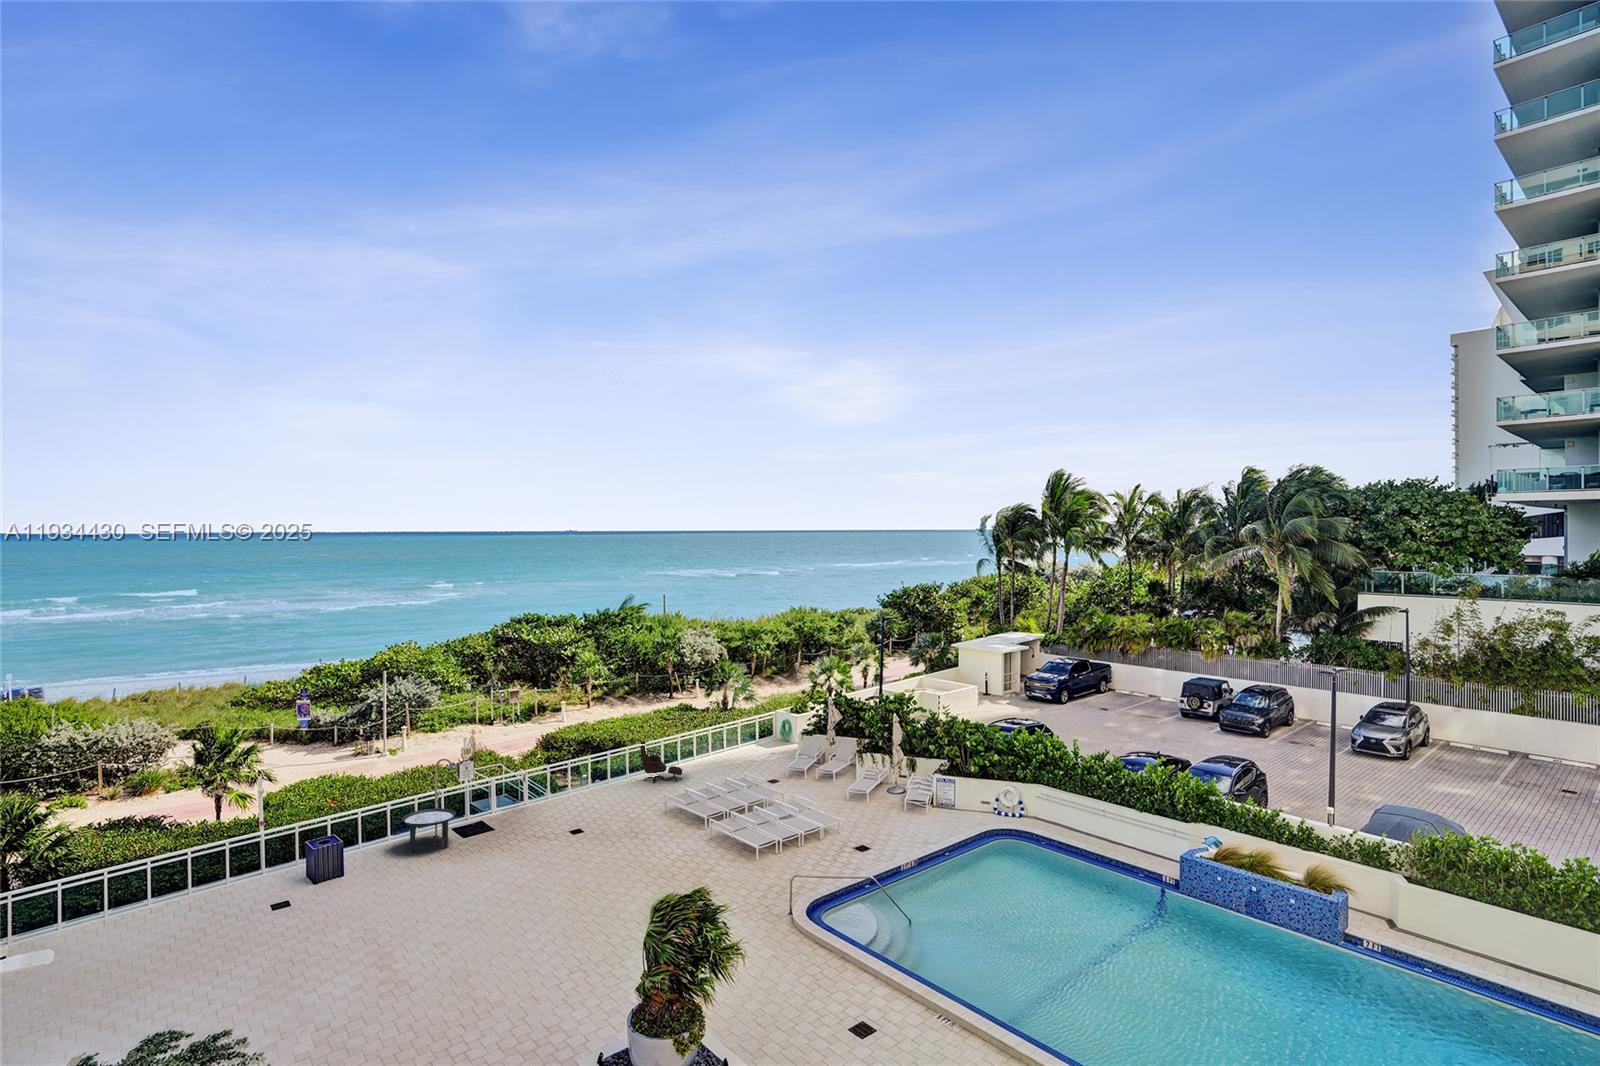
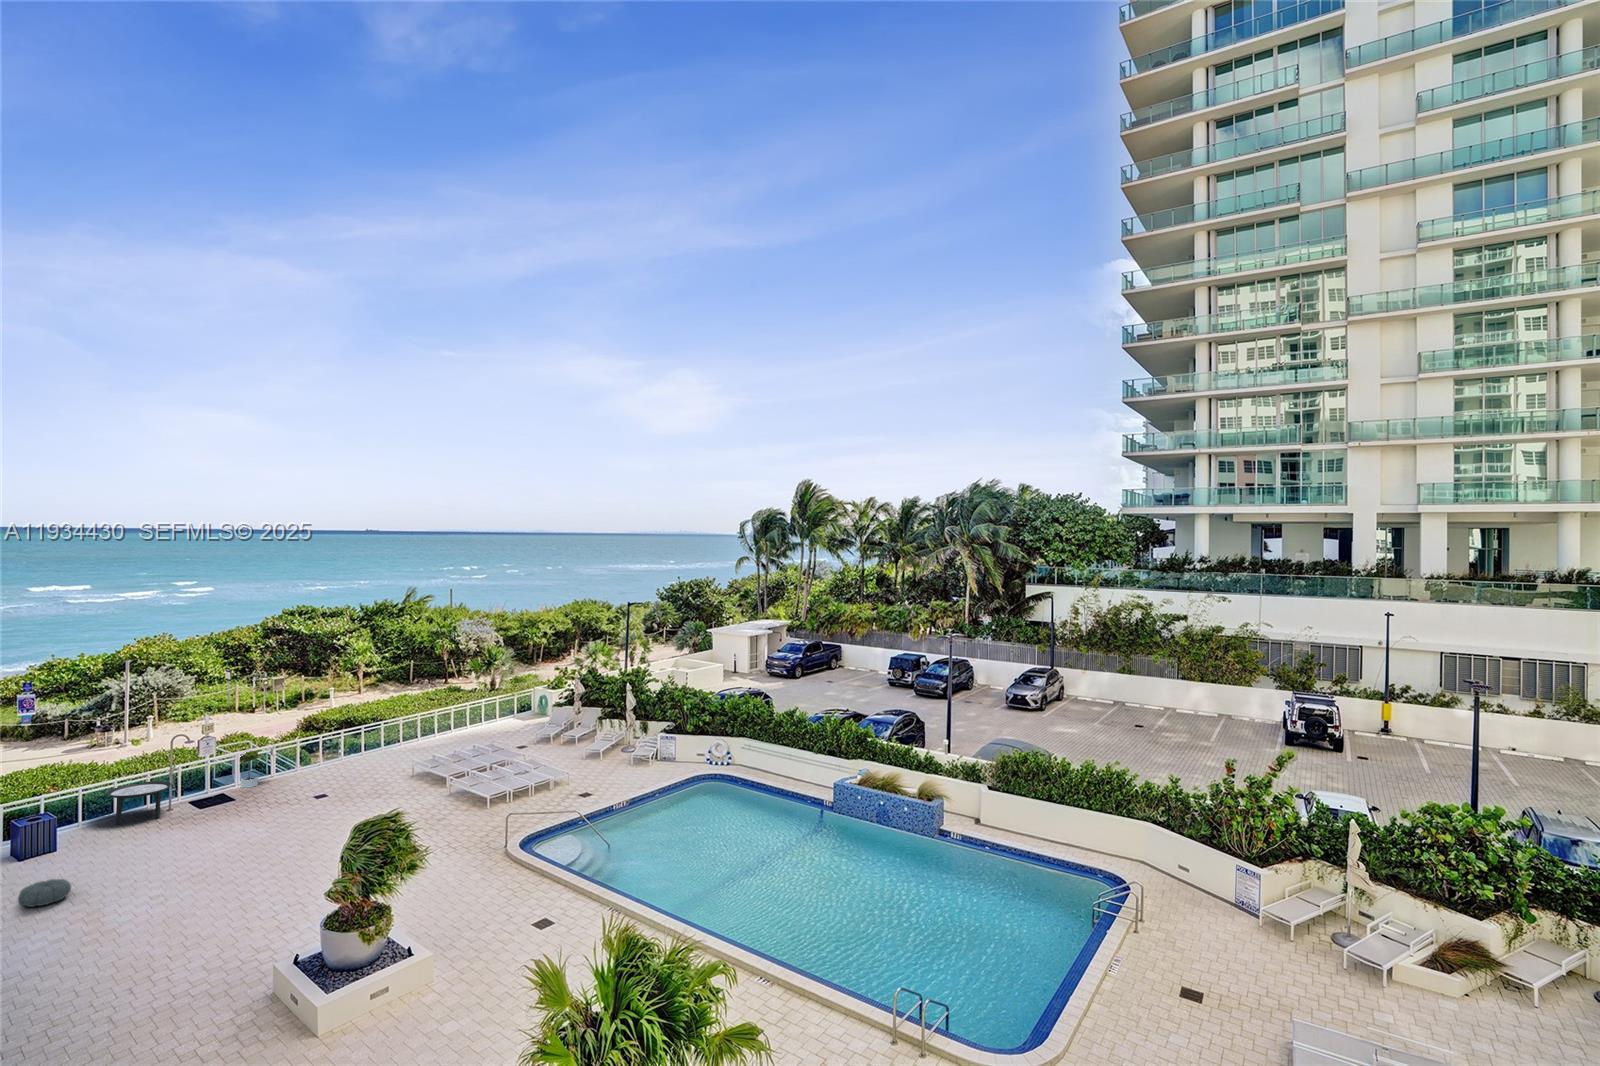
lounge chair: present [640,741,682,783] -> none [387,715,430,753]
potted tree: none [511,779,528,817] -> present [240,751,259,788]
pouf: none [346,915,389,944] -> present [18,879,71,907]

